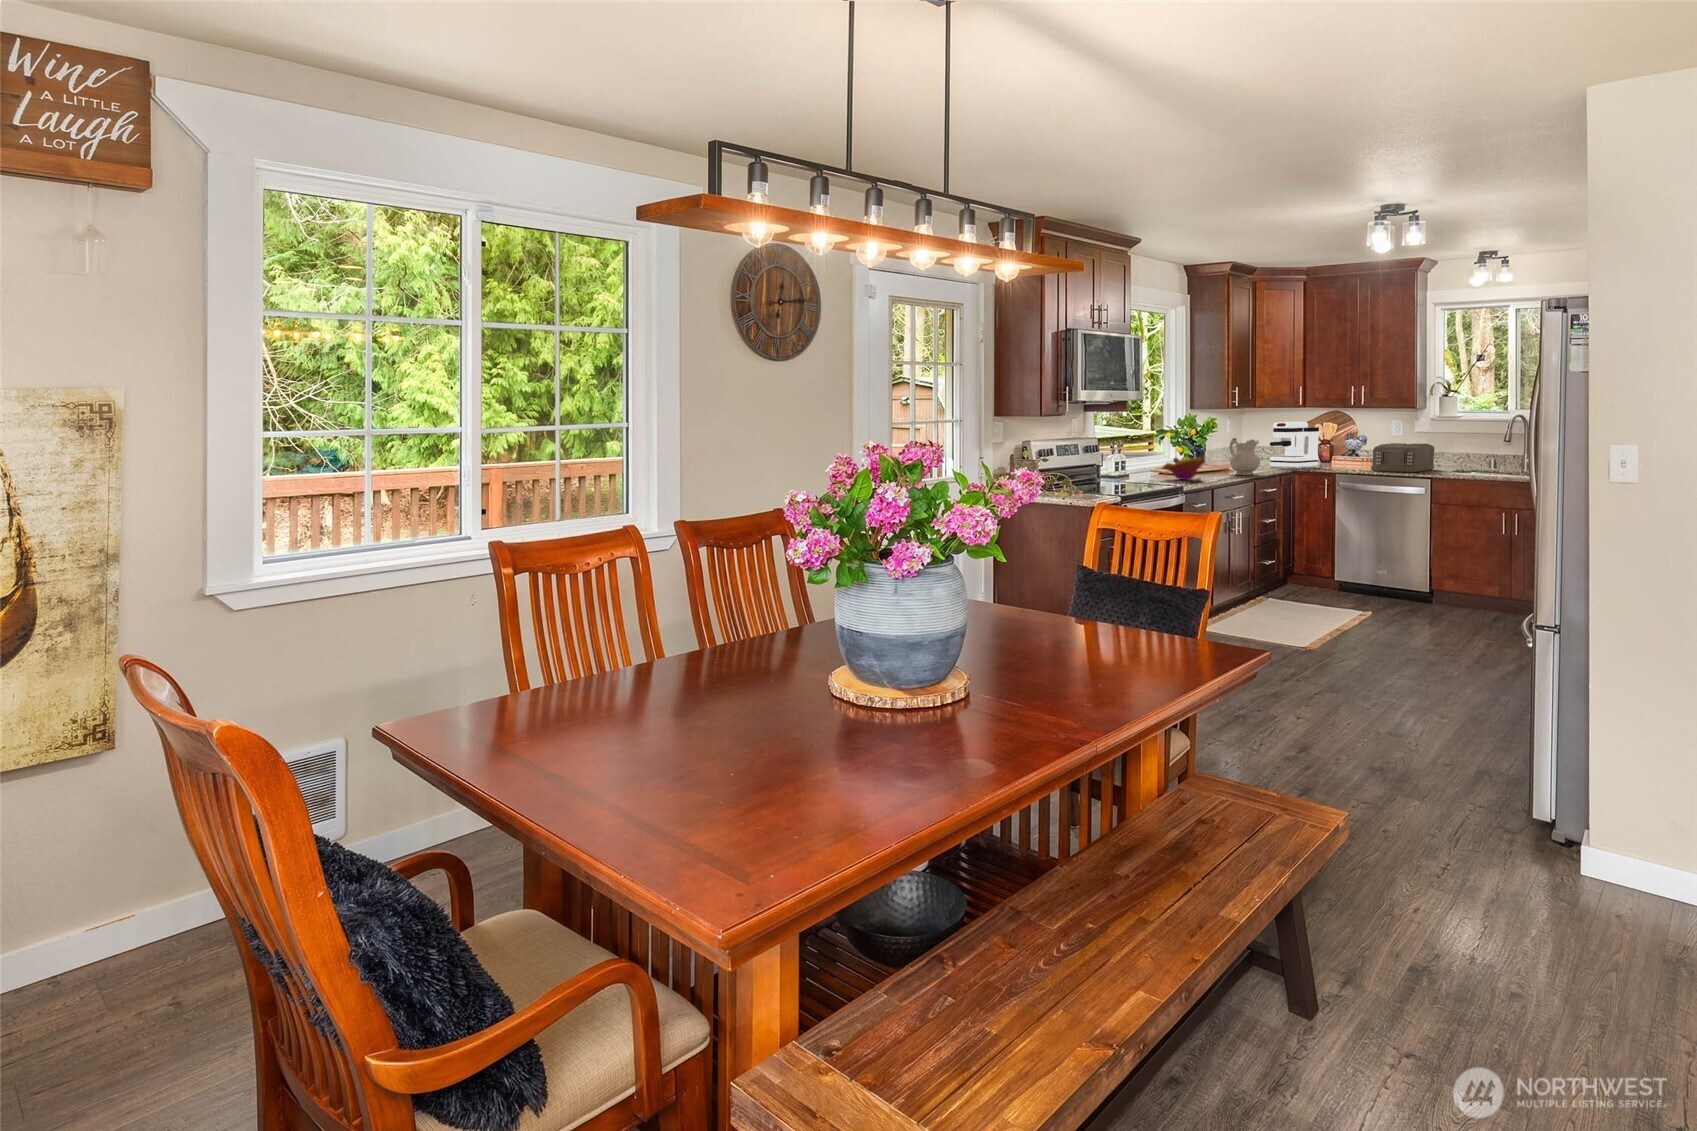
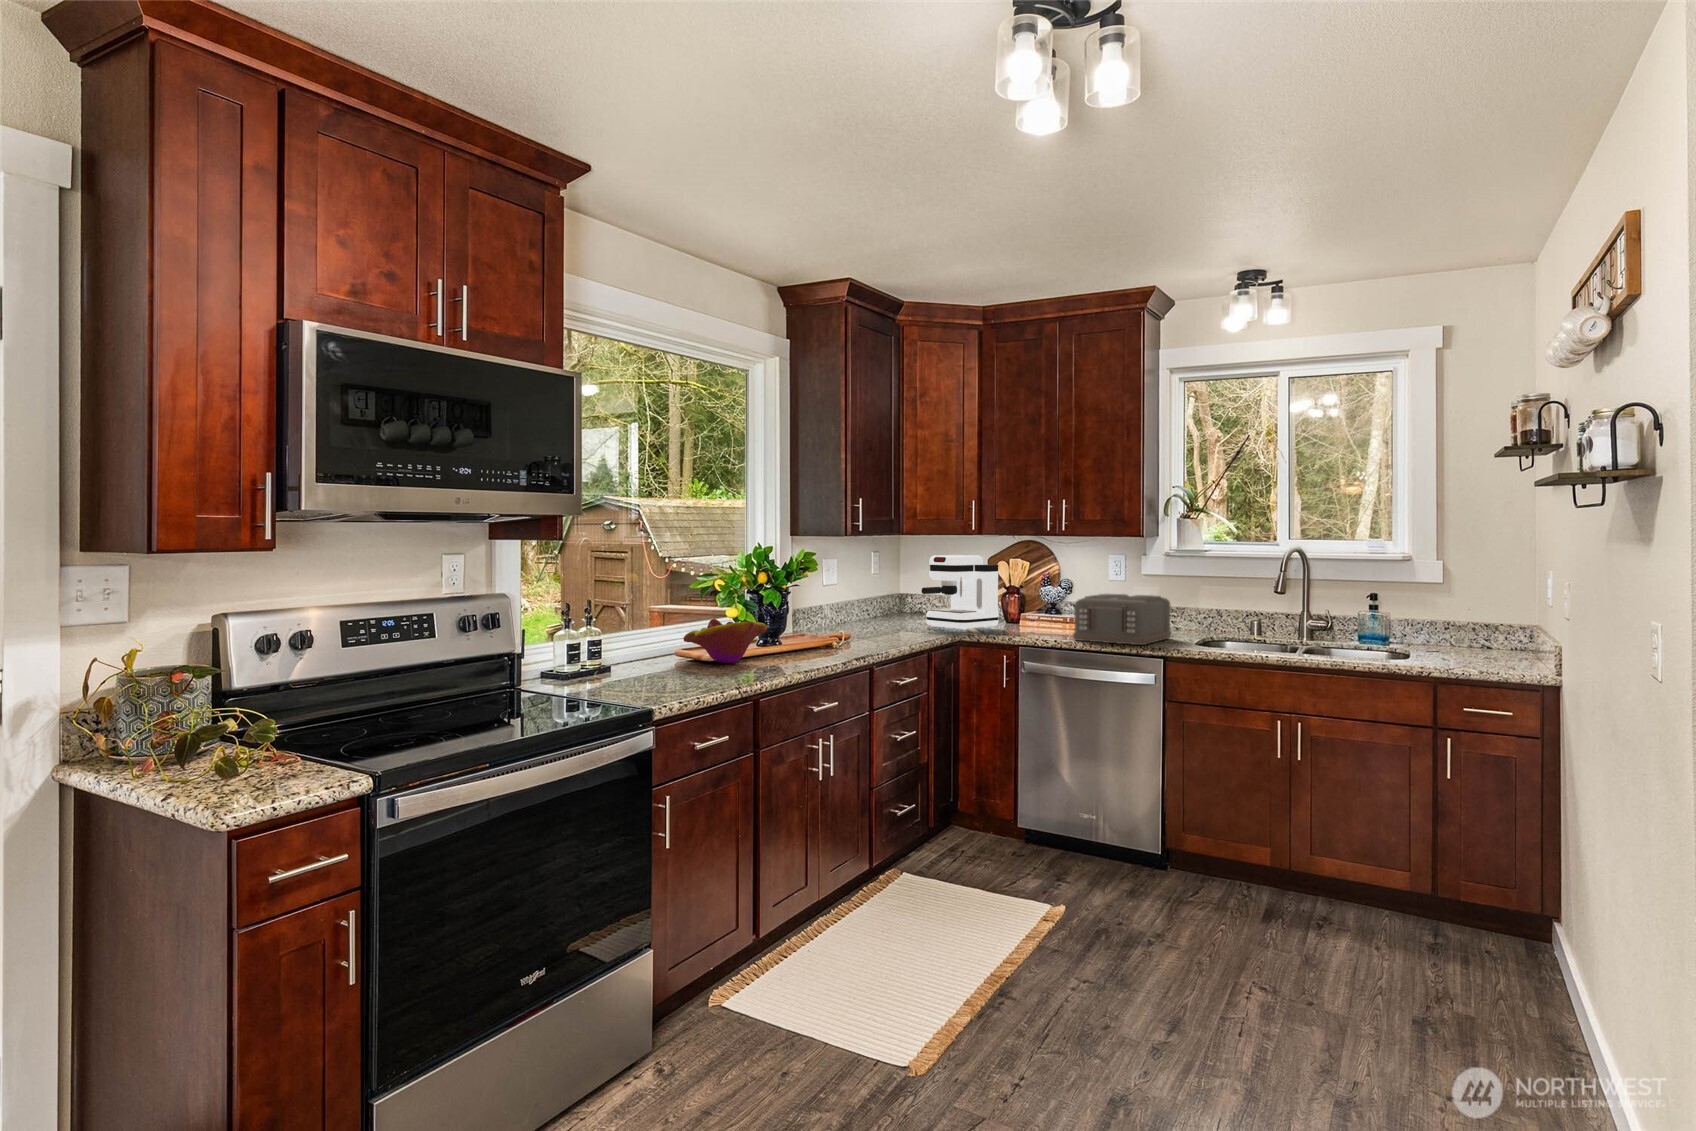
ceramic pitcher: present [1230,438,1260,475] -> none [833,582,883,649]

